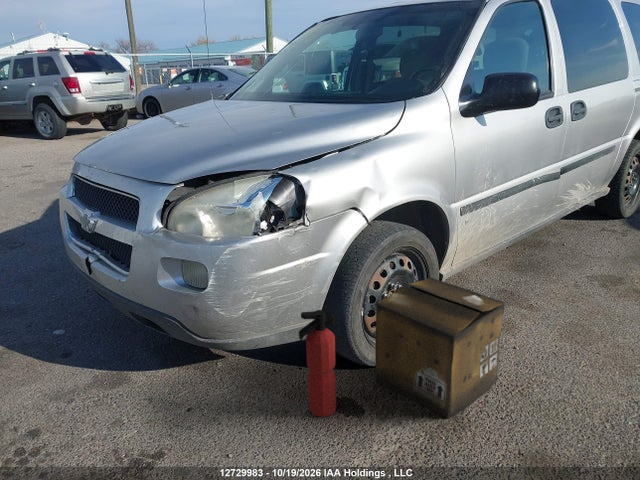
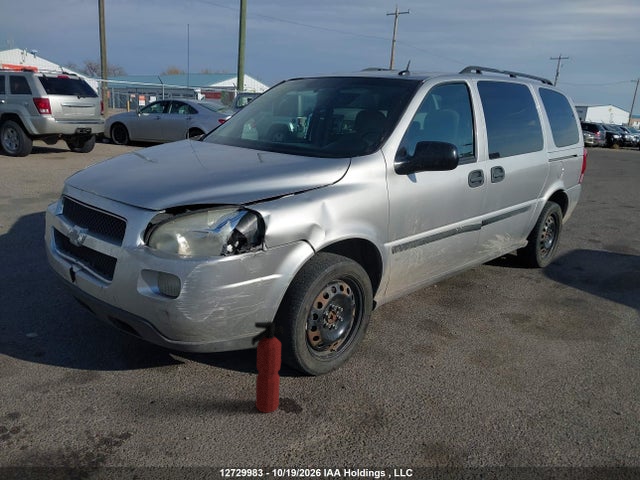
cardboard box: present [375,277,505,419] -> none [314,303,422,418]

